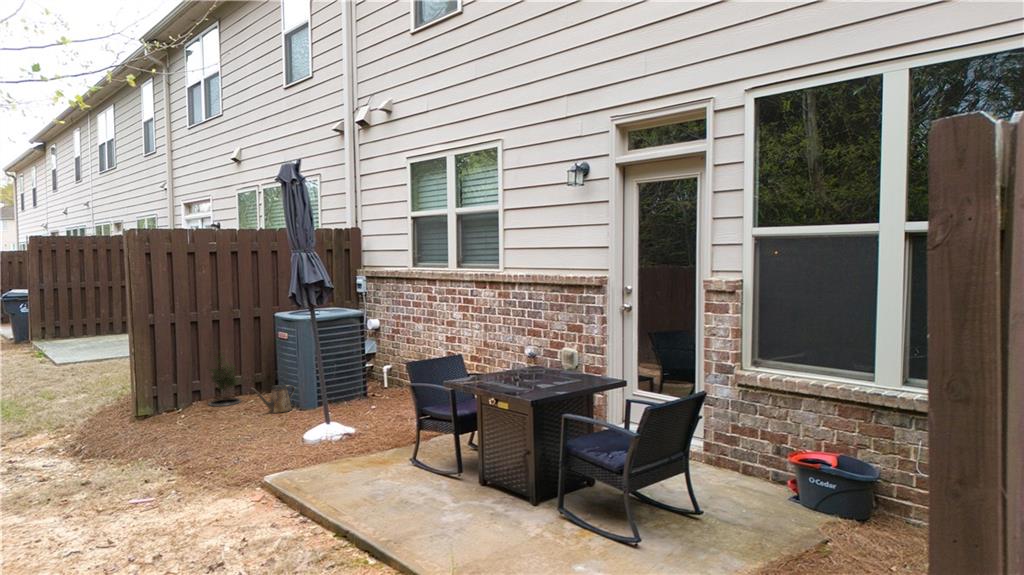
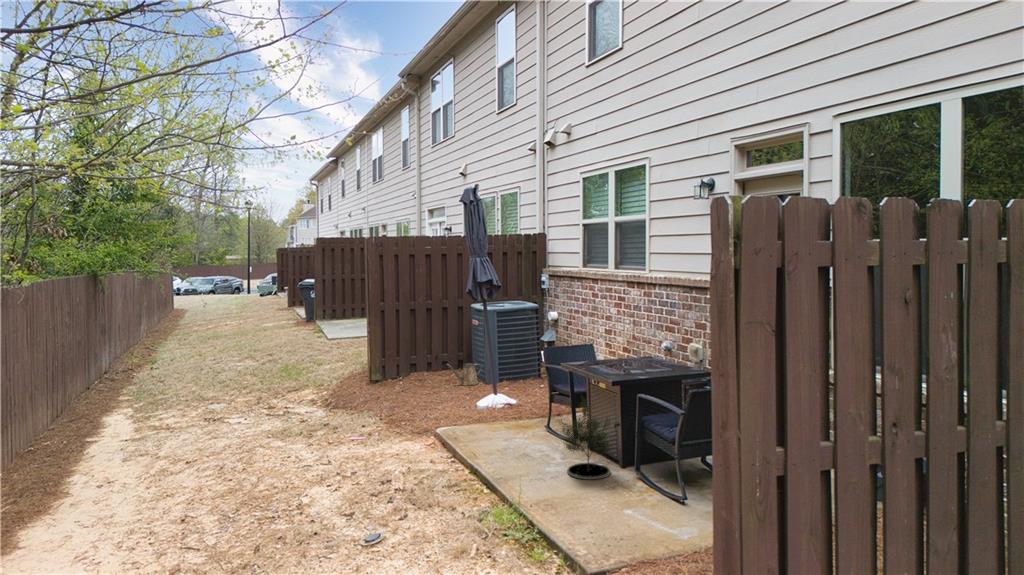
potted tree: present [209,353,241,406] -> present [561,399,611,480]

